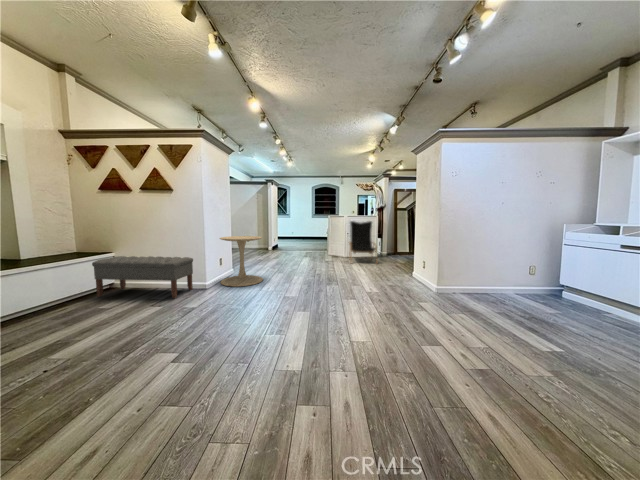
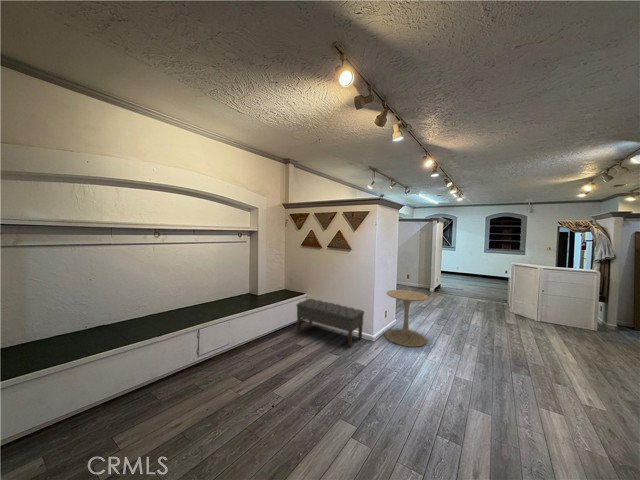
lounge chair: present [349,221,377,260] -> none [543,276,598,347]

